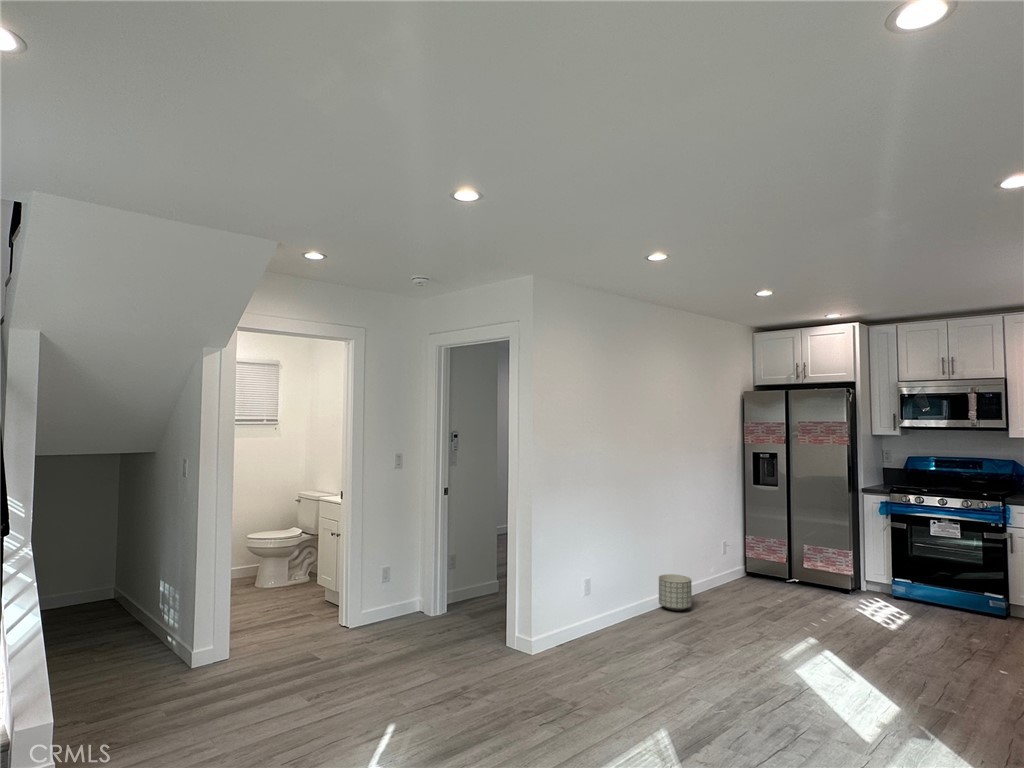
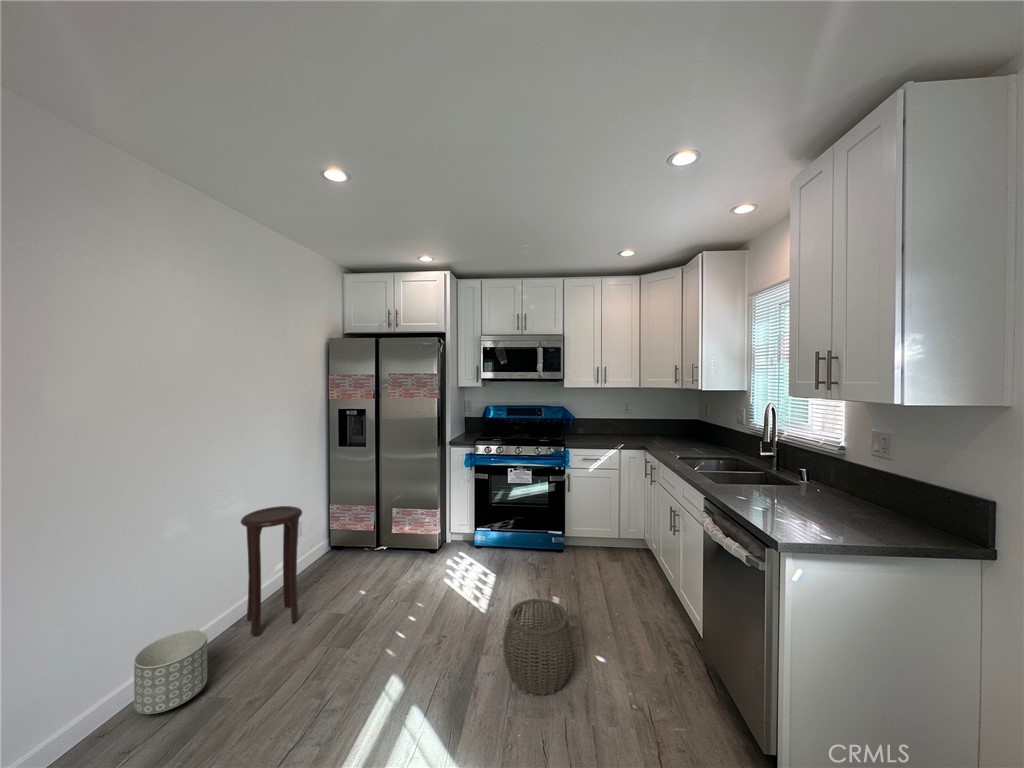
stool: none [697,517,736,601] -> present [241,506,302,636]
woven basket: none [900,604,968,667] -> present [503,599,574,695]

